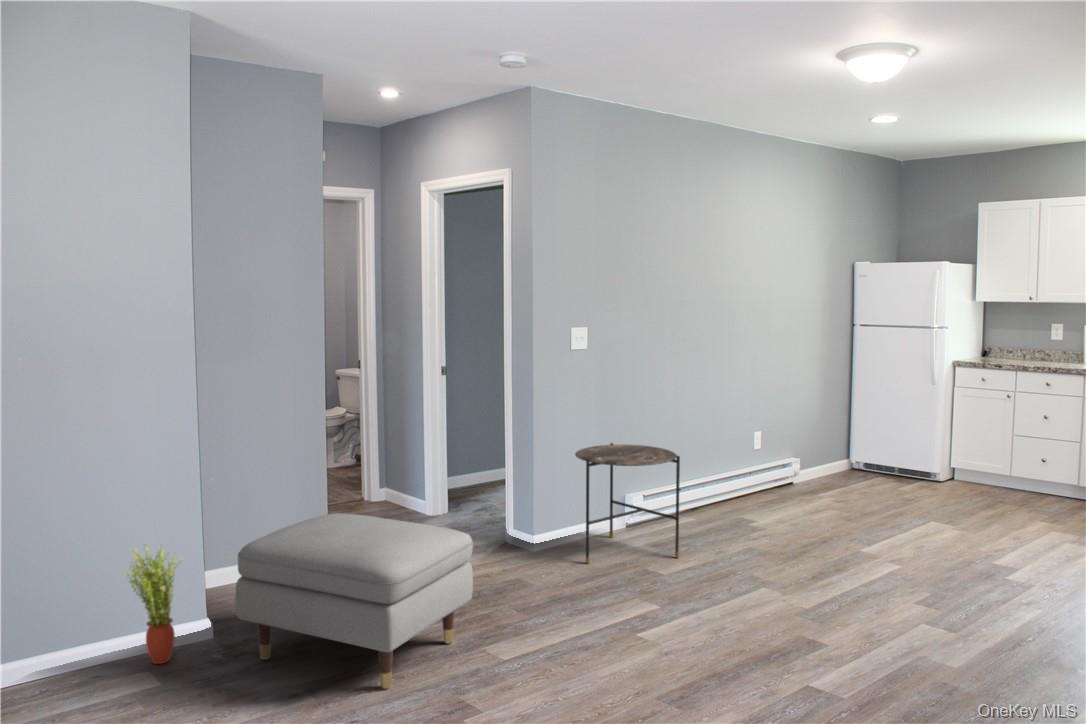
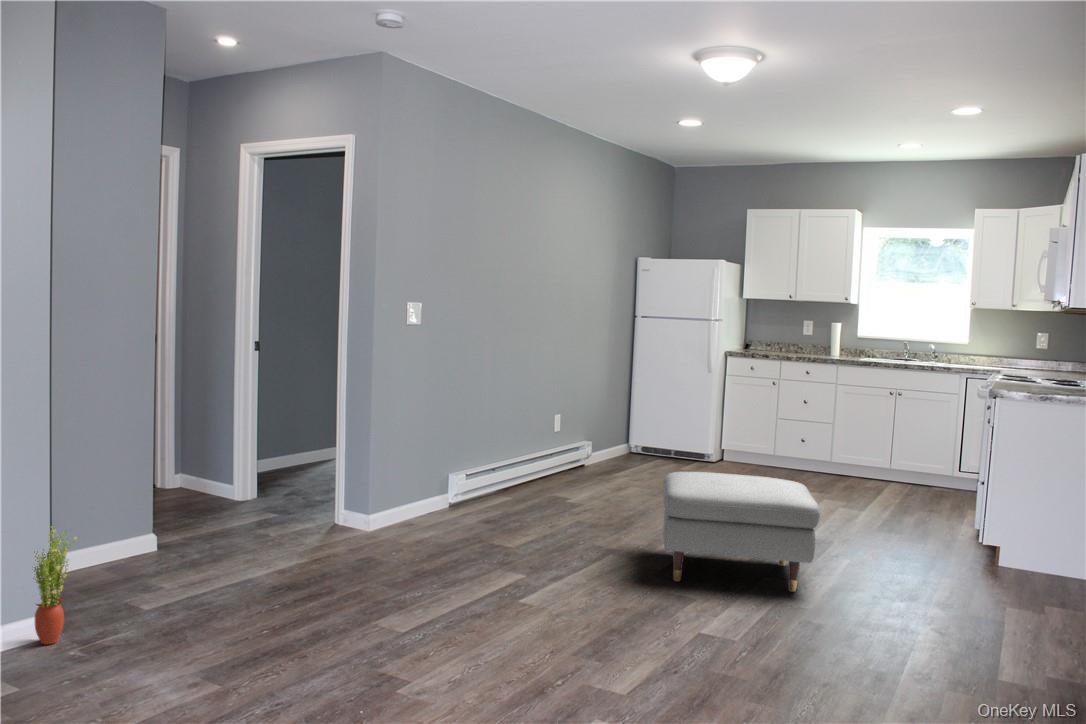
side table: present [575,443,680,564] -> none [411,426,511,540]
ottoman: present [235,513,473,689] -> present [663,472,820,592]

